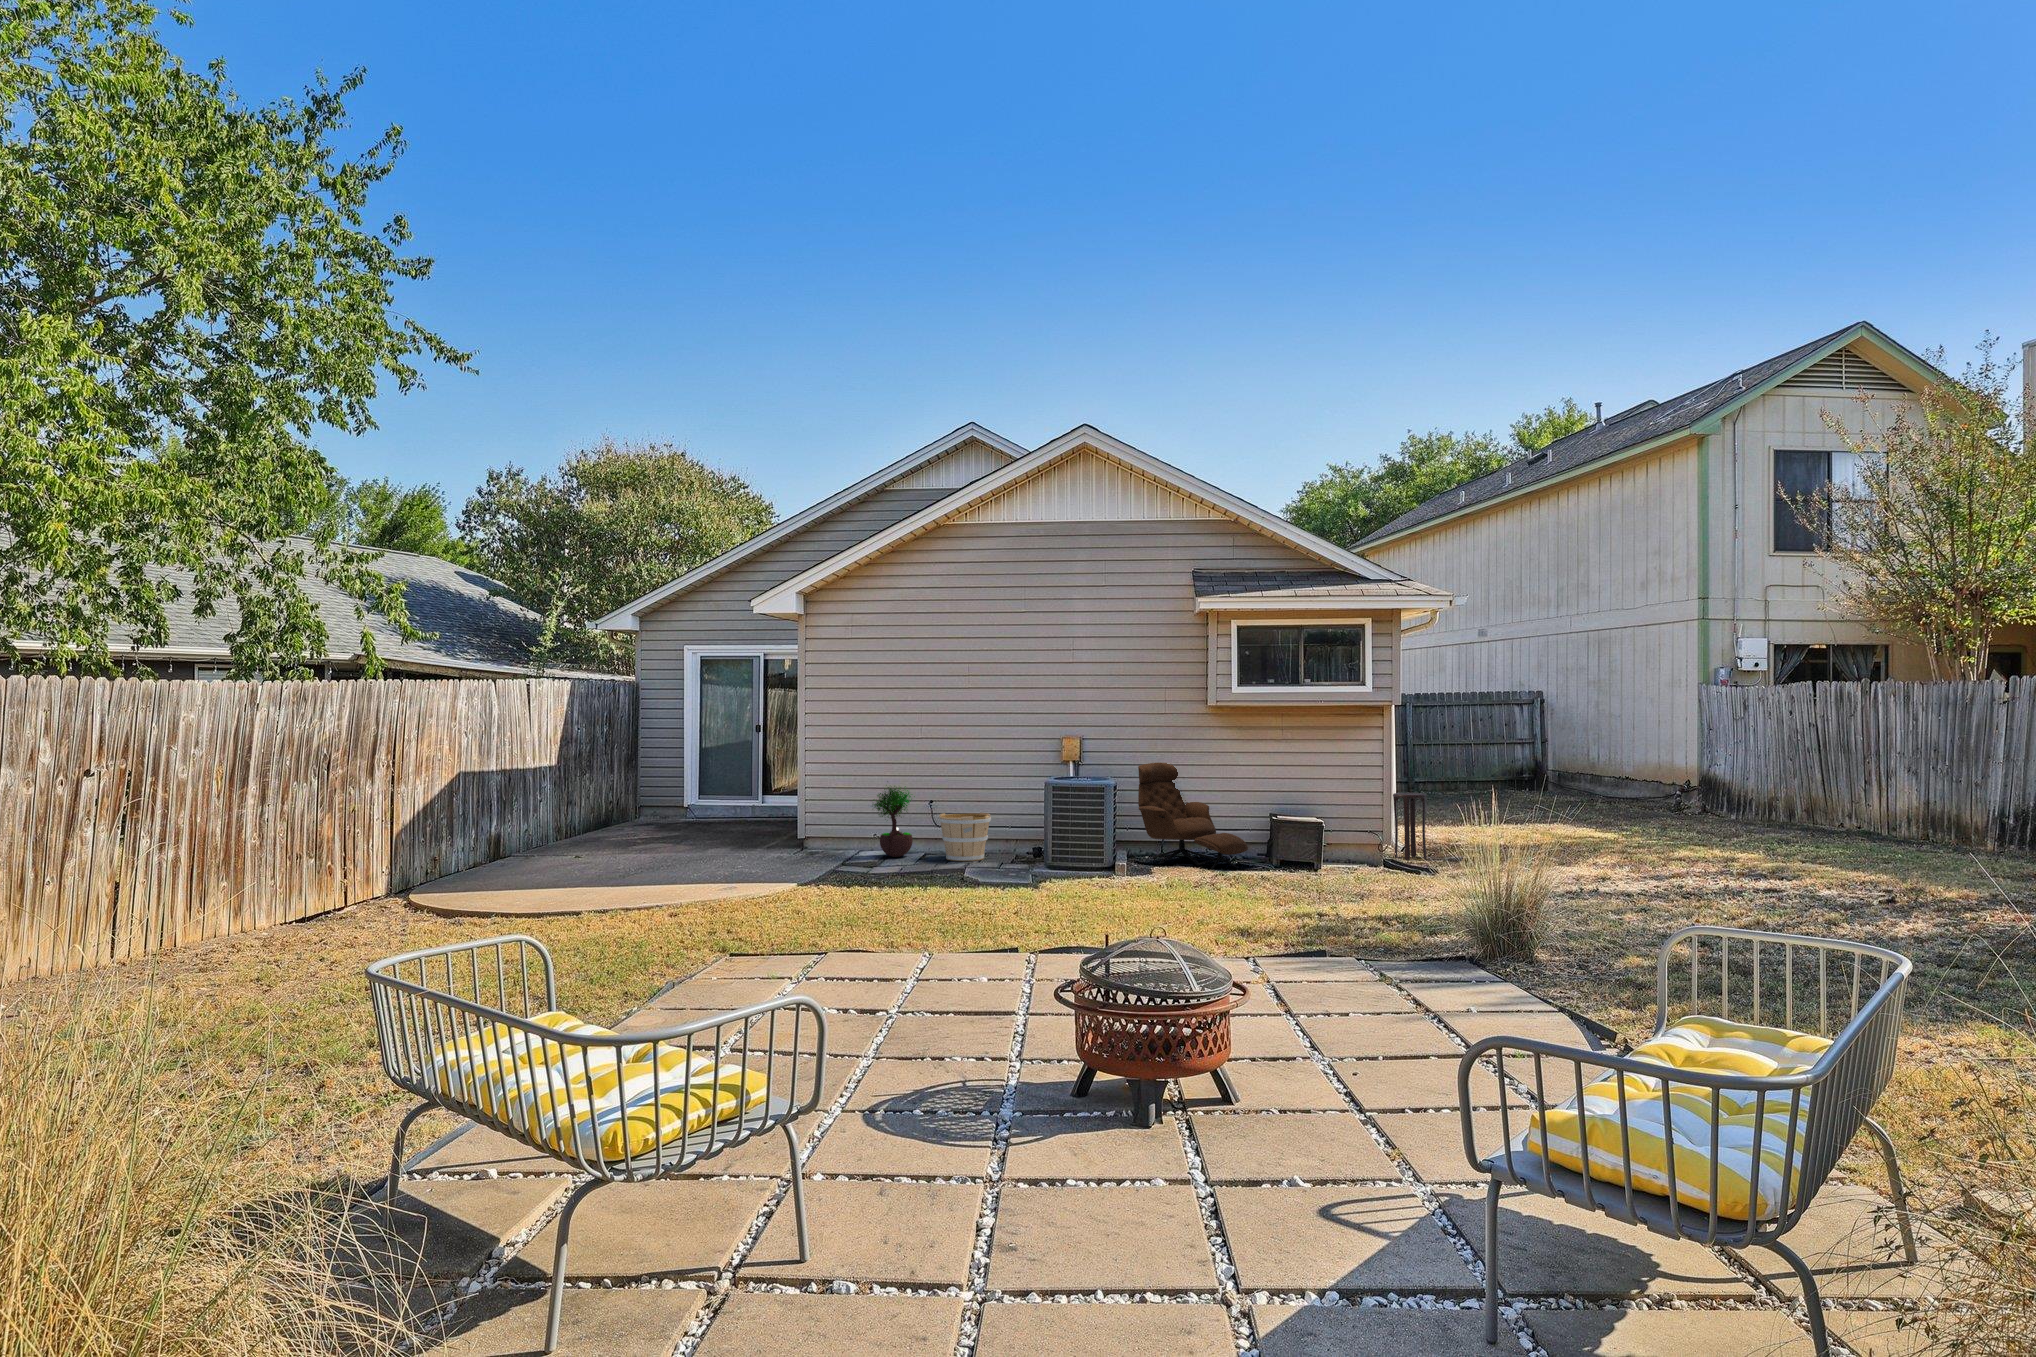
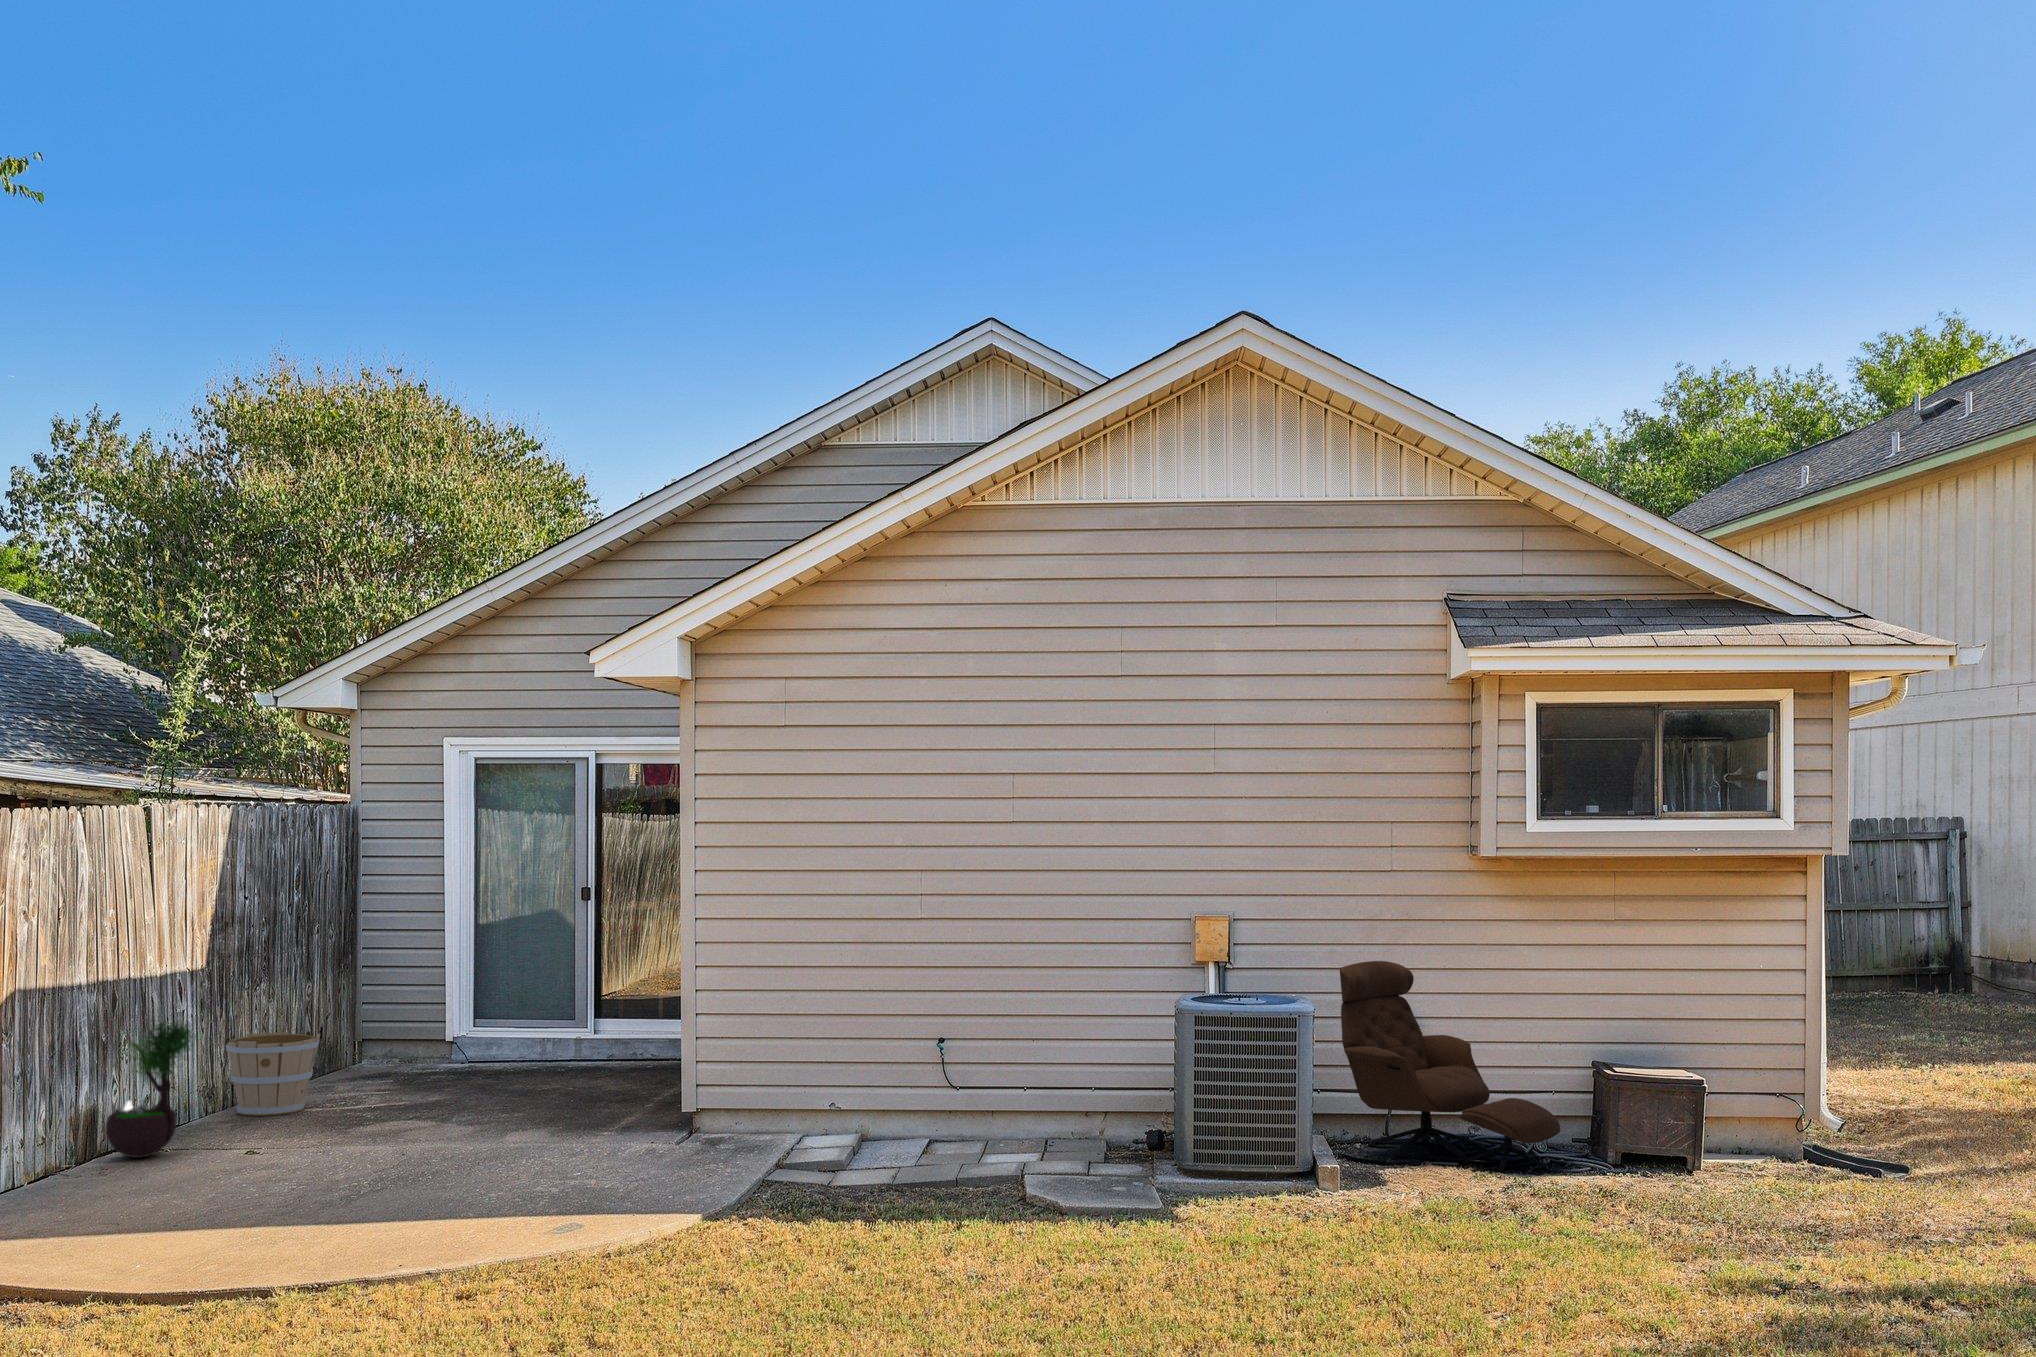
potted tree: present [873,786,915,857] -> present [106,1015,196,1158]
stool: present [1393,793,1426,860] -> none [1807,1015,1876,1144]
wooden bucket: present [939,812,991,861] -> present [226,1032,320,1116]

